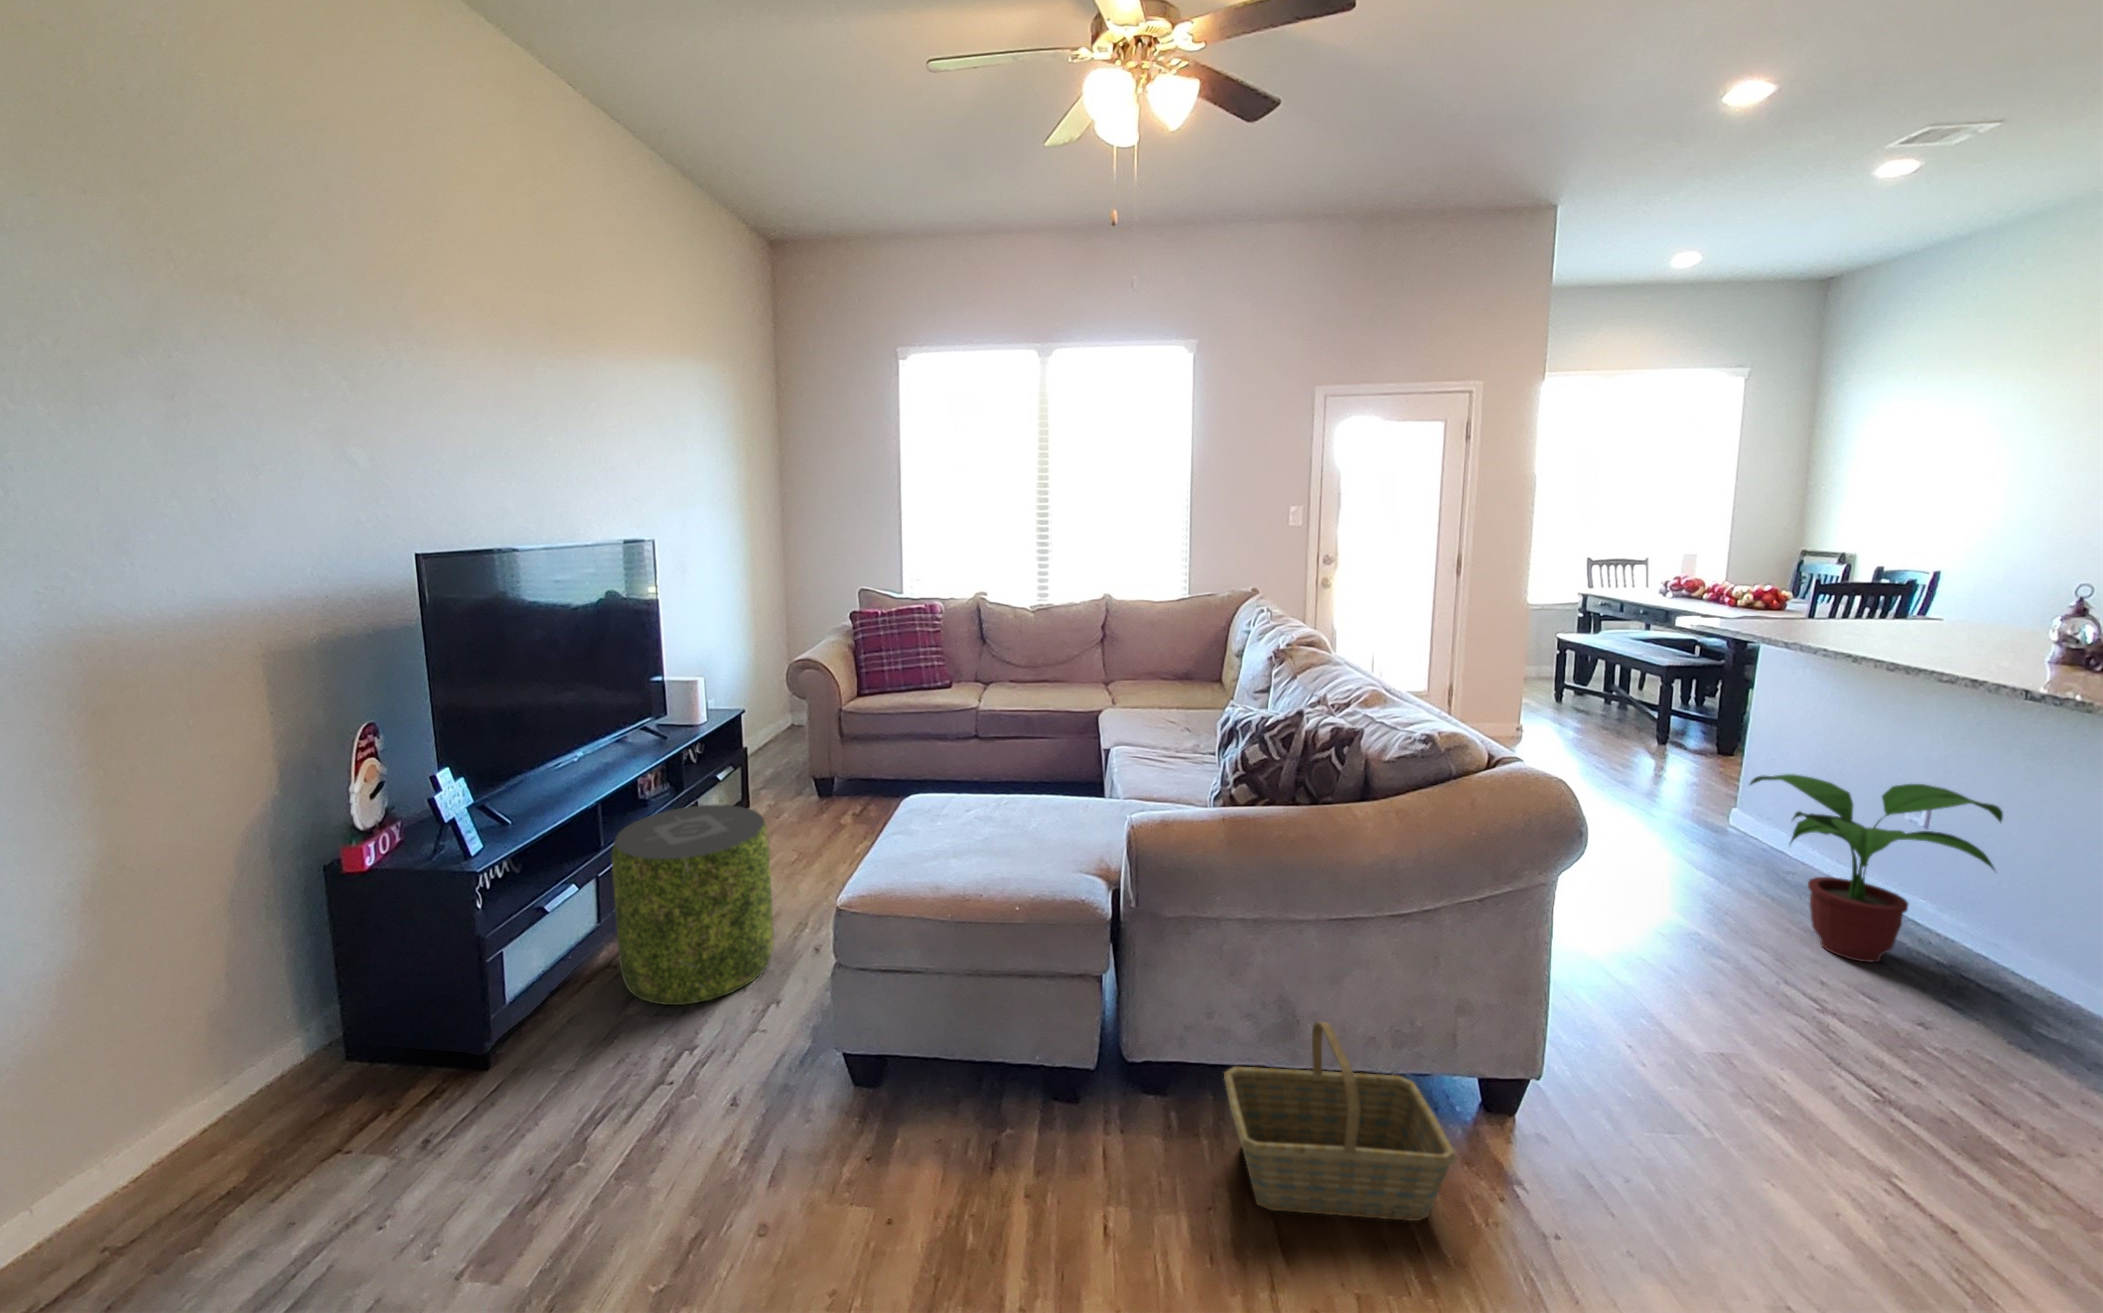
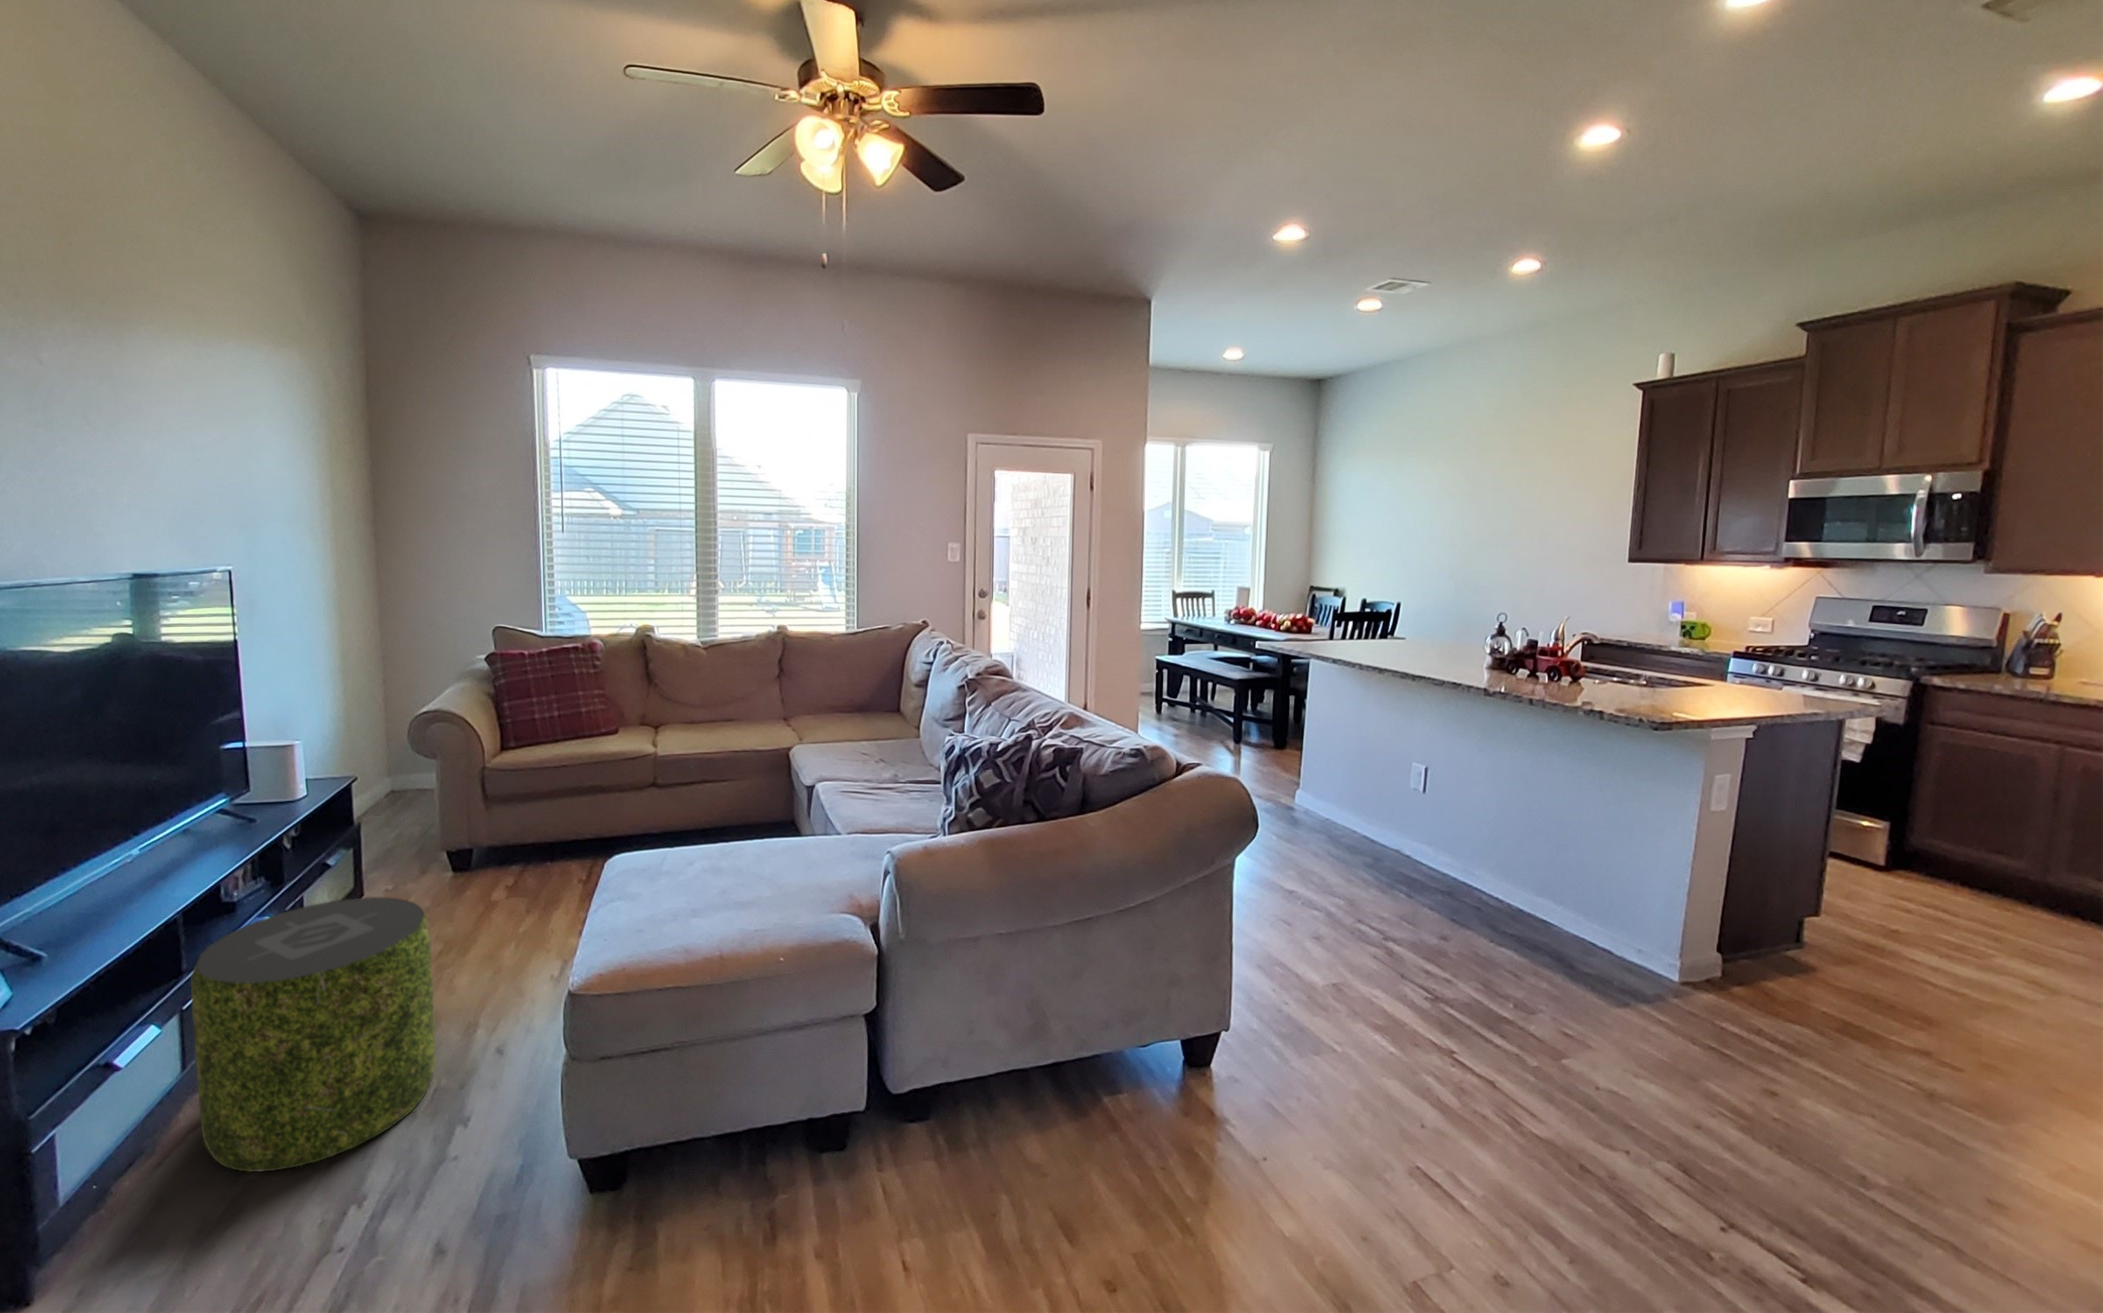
potted plant: present [1750,774,2003,962] -> none [1310,759,1454,894]
basket: present [1224,1022,1457,1221] -> none [978,1017,1176,1203]

